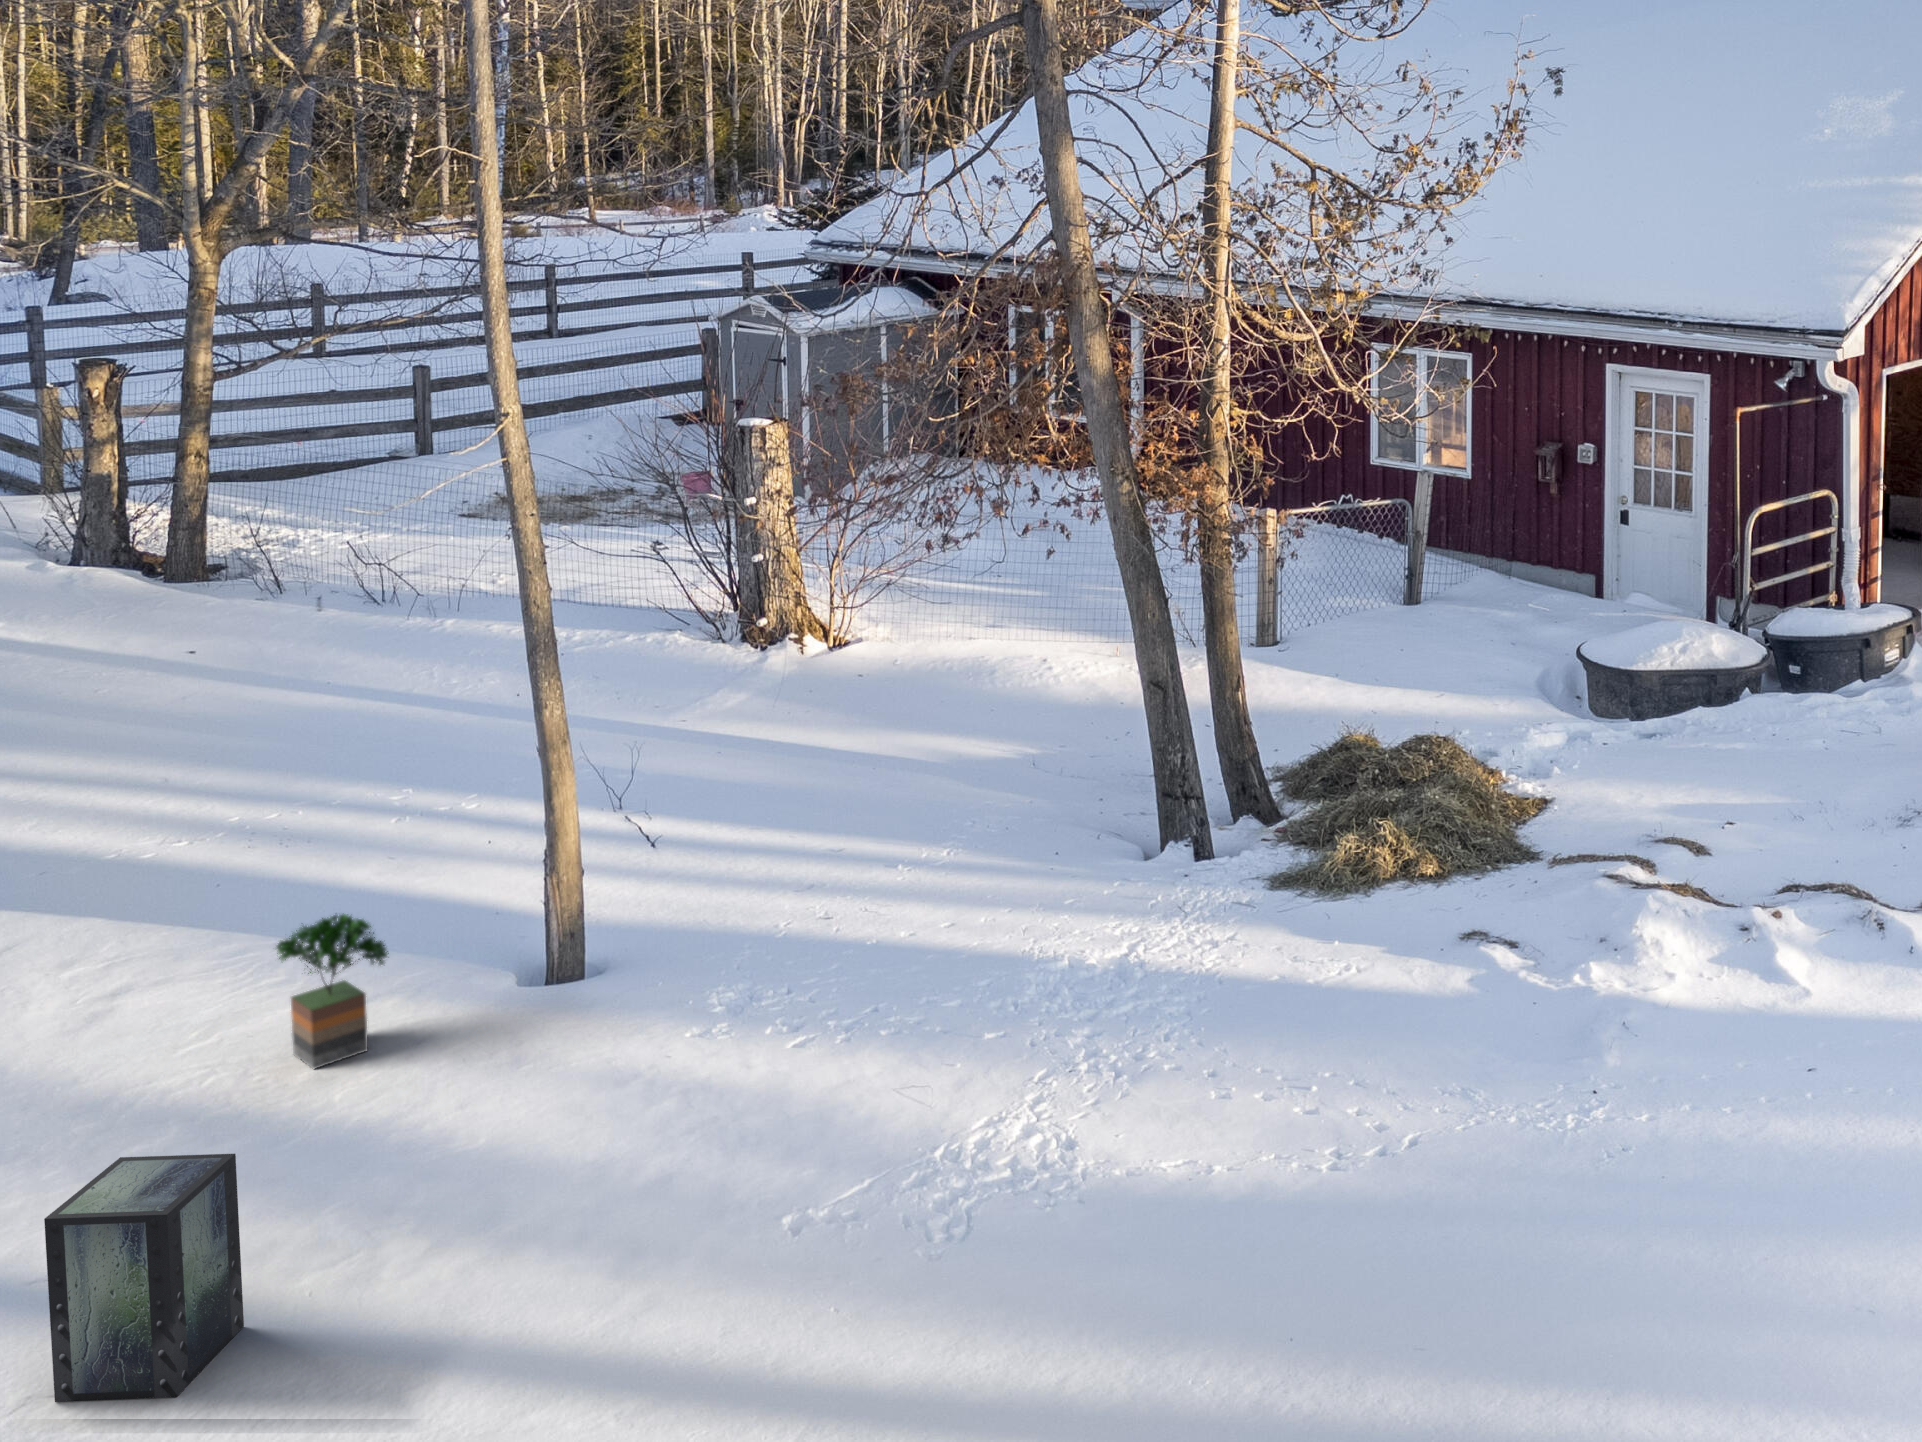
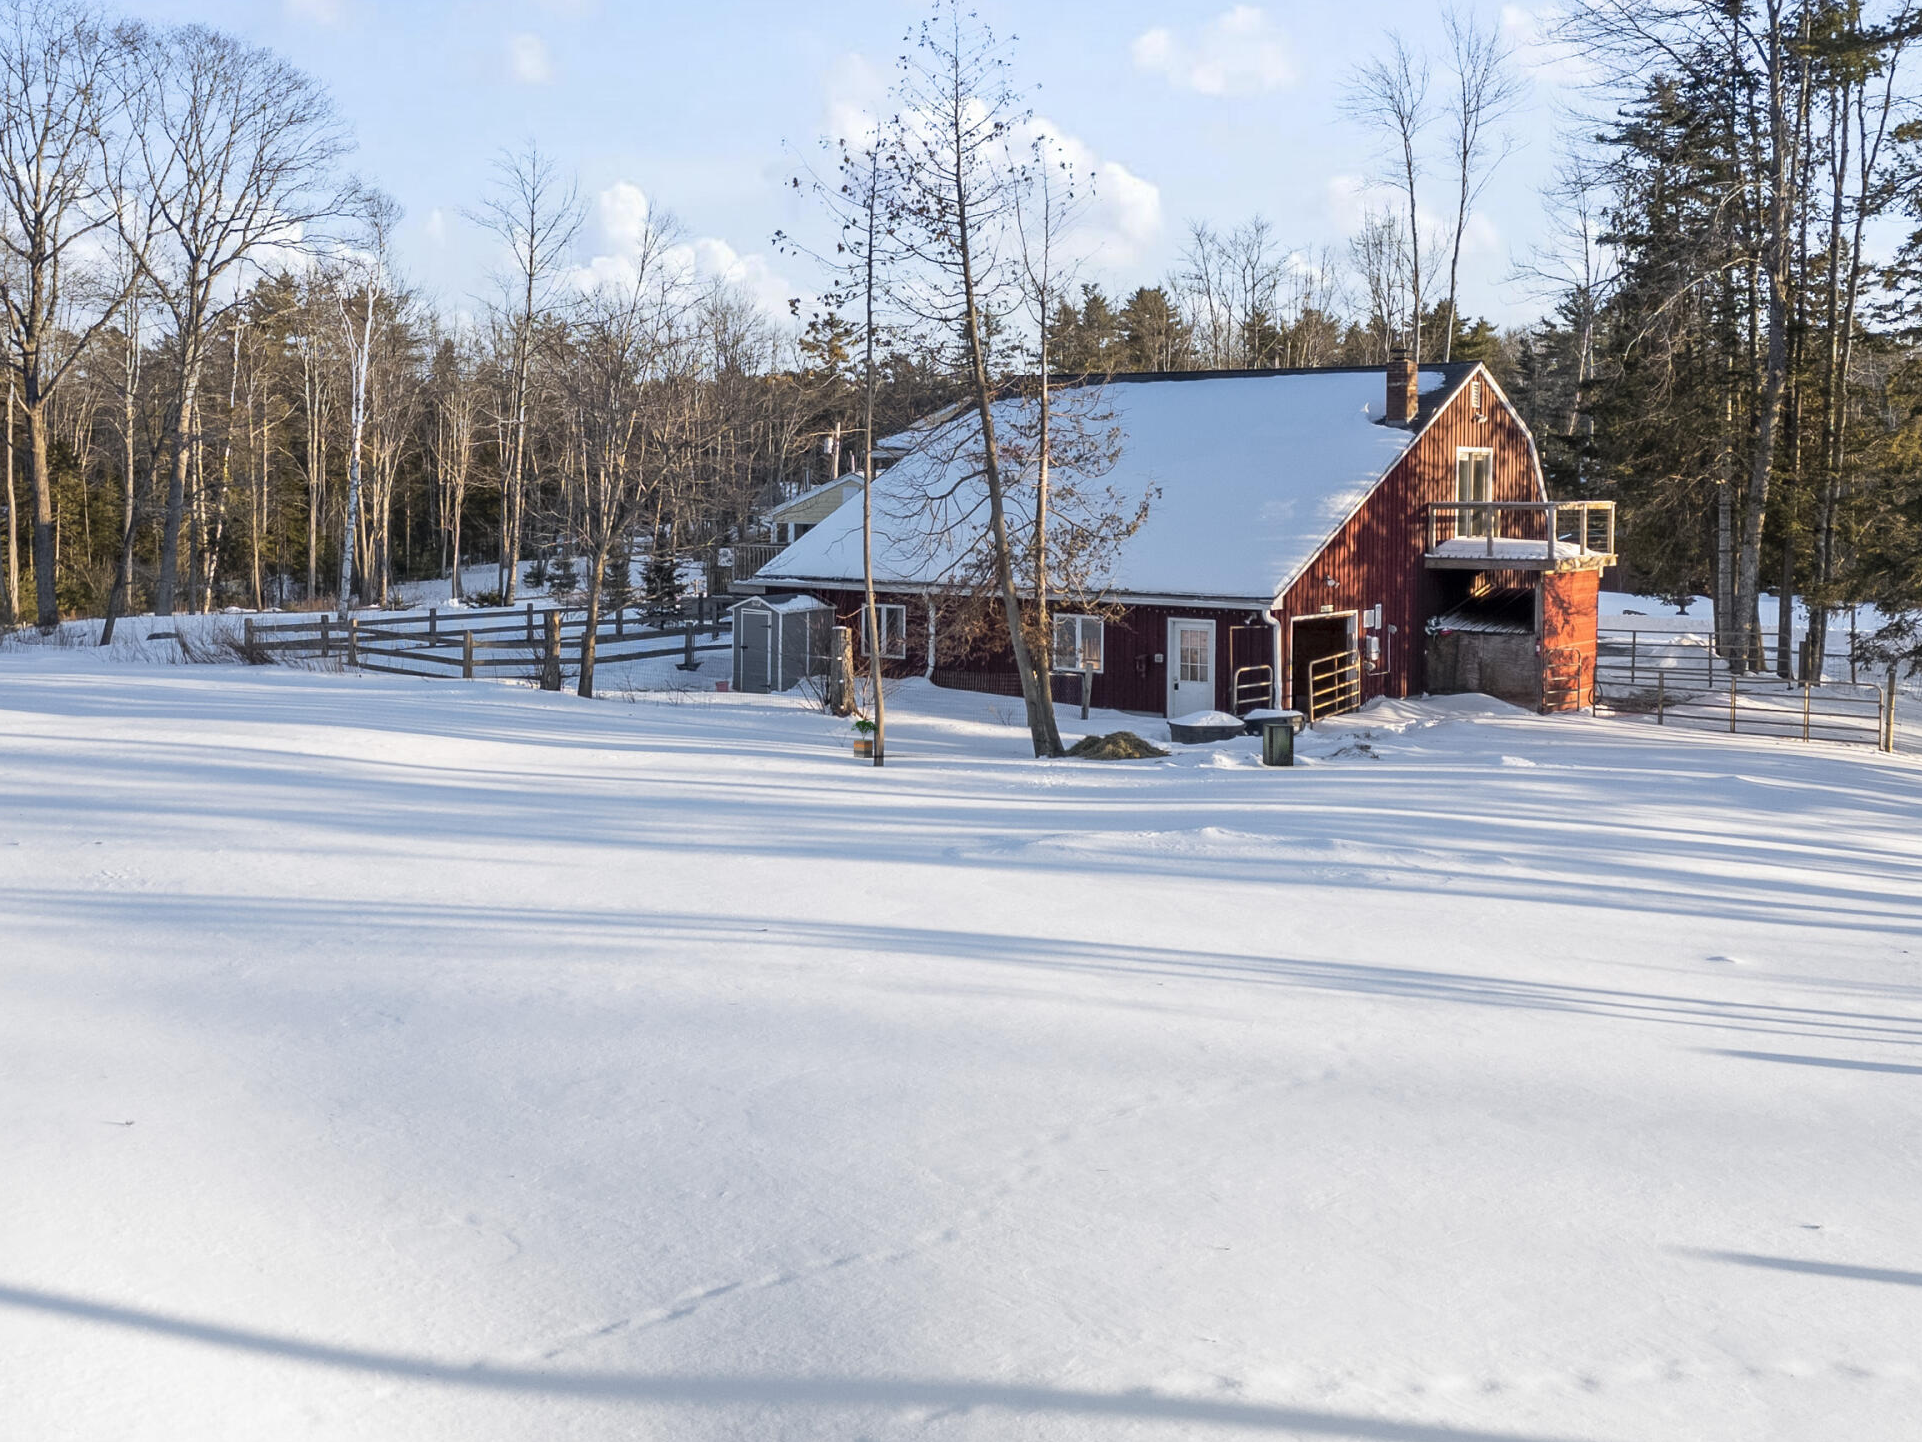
storage box: present [44,1154,244,1402] -> present [1263,724,1294,766]

